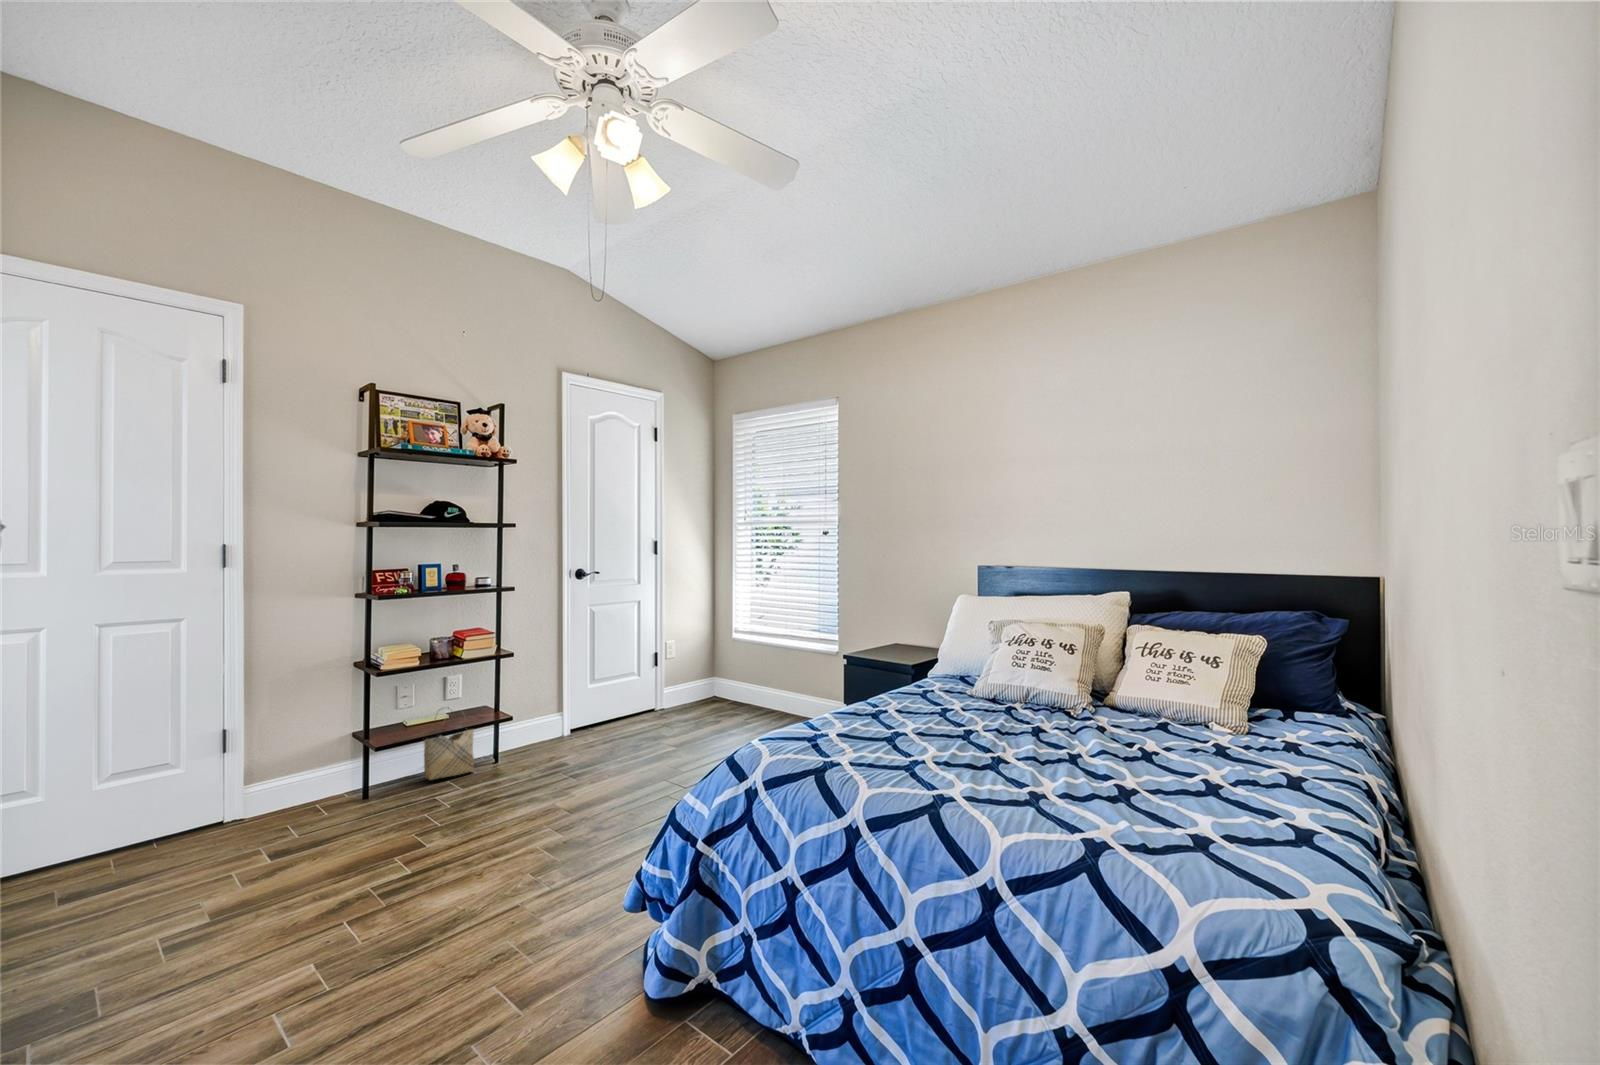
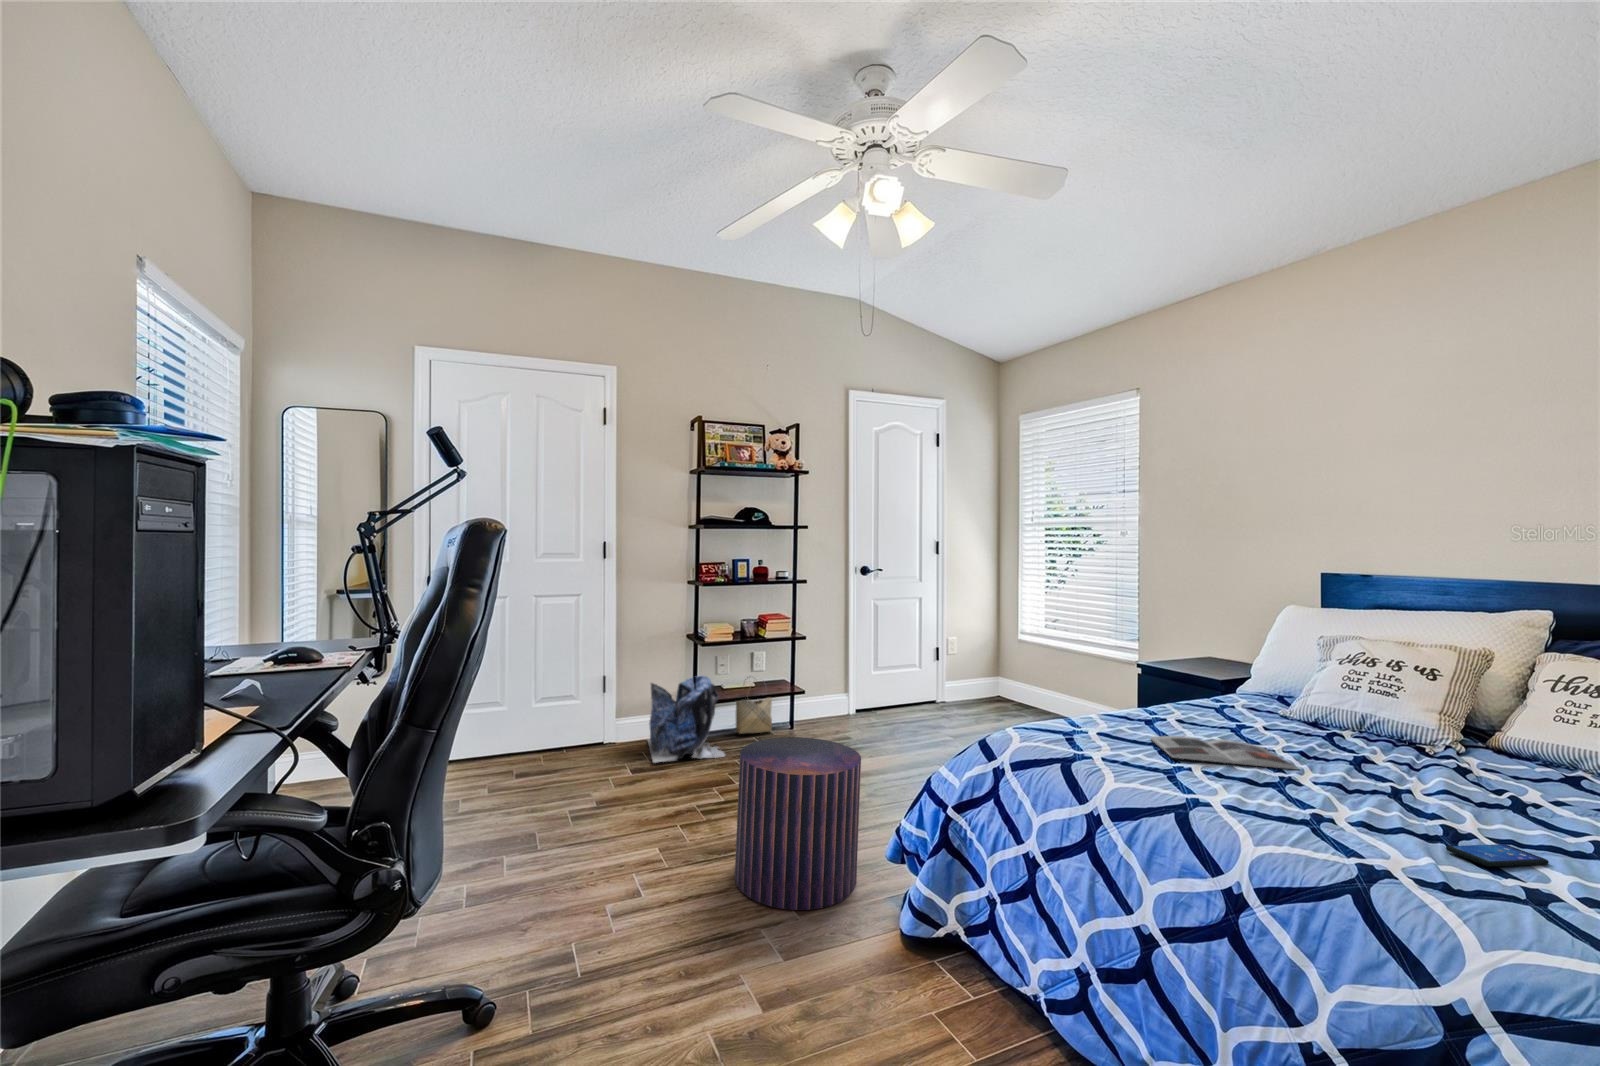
backpack: none [290,714,410,838] -> present [648,676,725,763]
magazine: none [894,728,1021,754] -> present [1151,736,1299,770]
pouf: none [425,780,593,1006] -> present [735,737,861,910]
smartphone: none [1141,798,1207,822] -> present [1446,844,1549,867]

